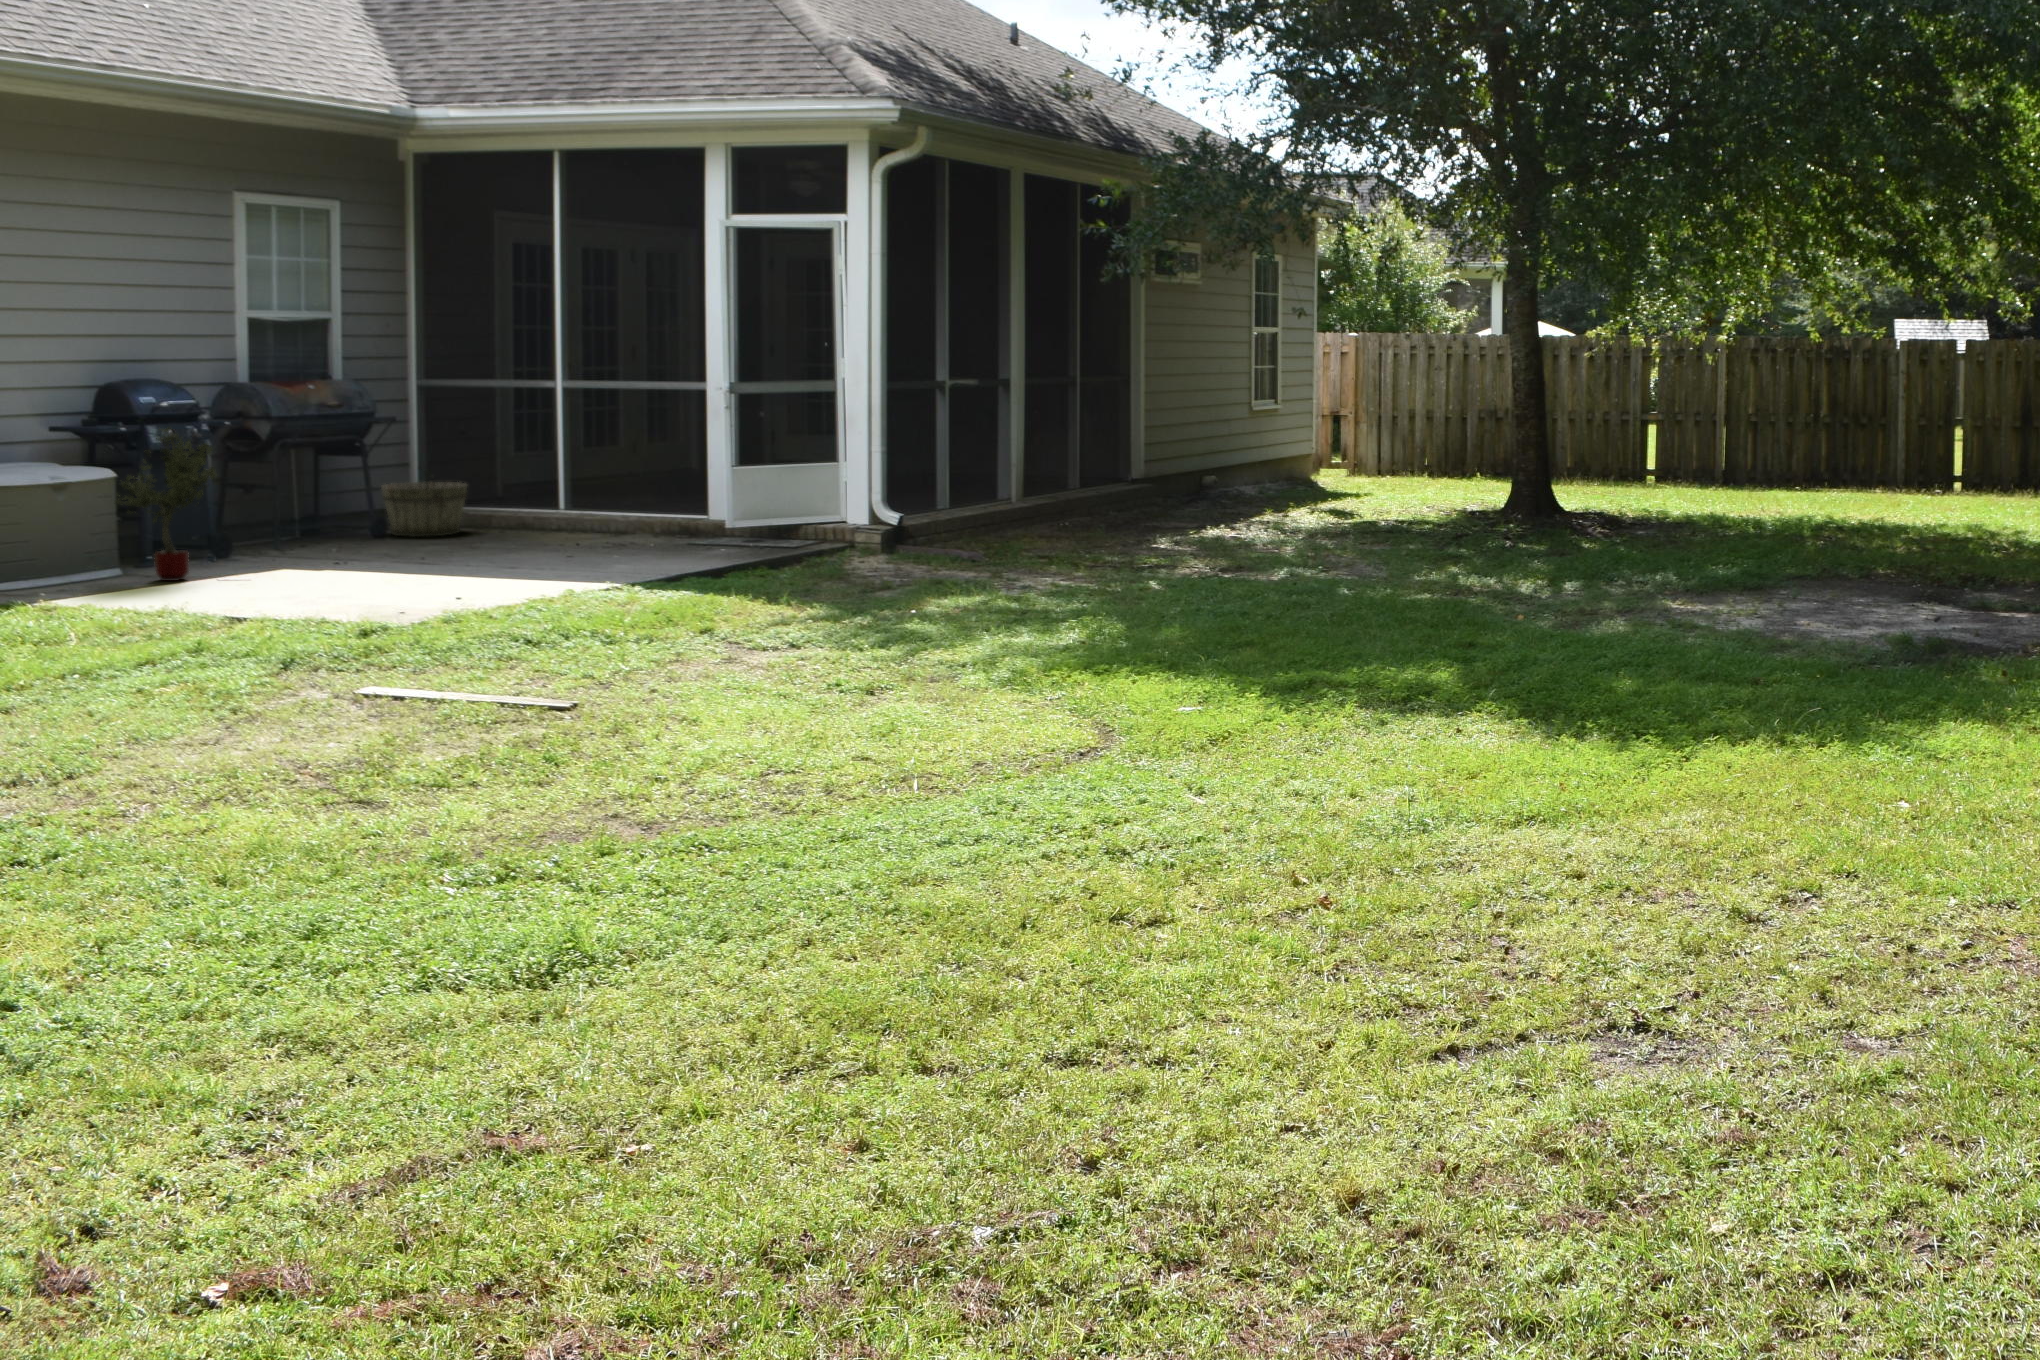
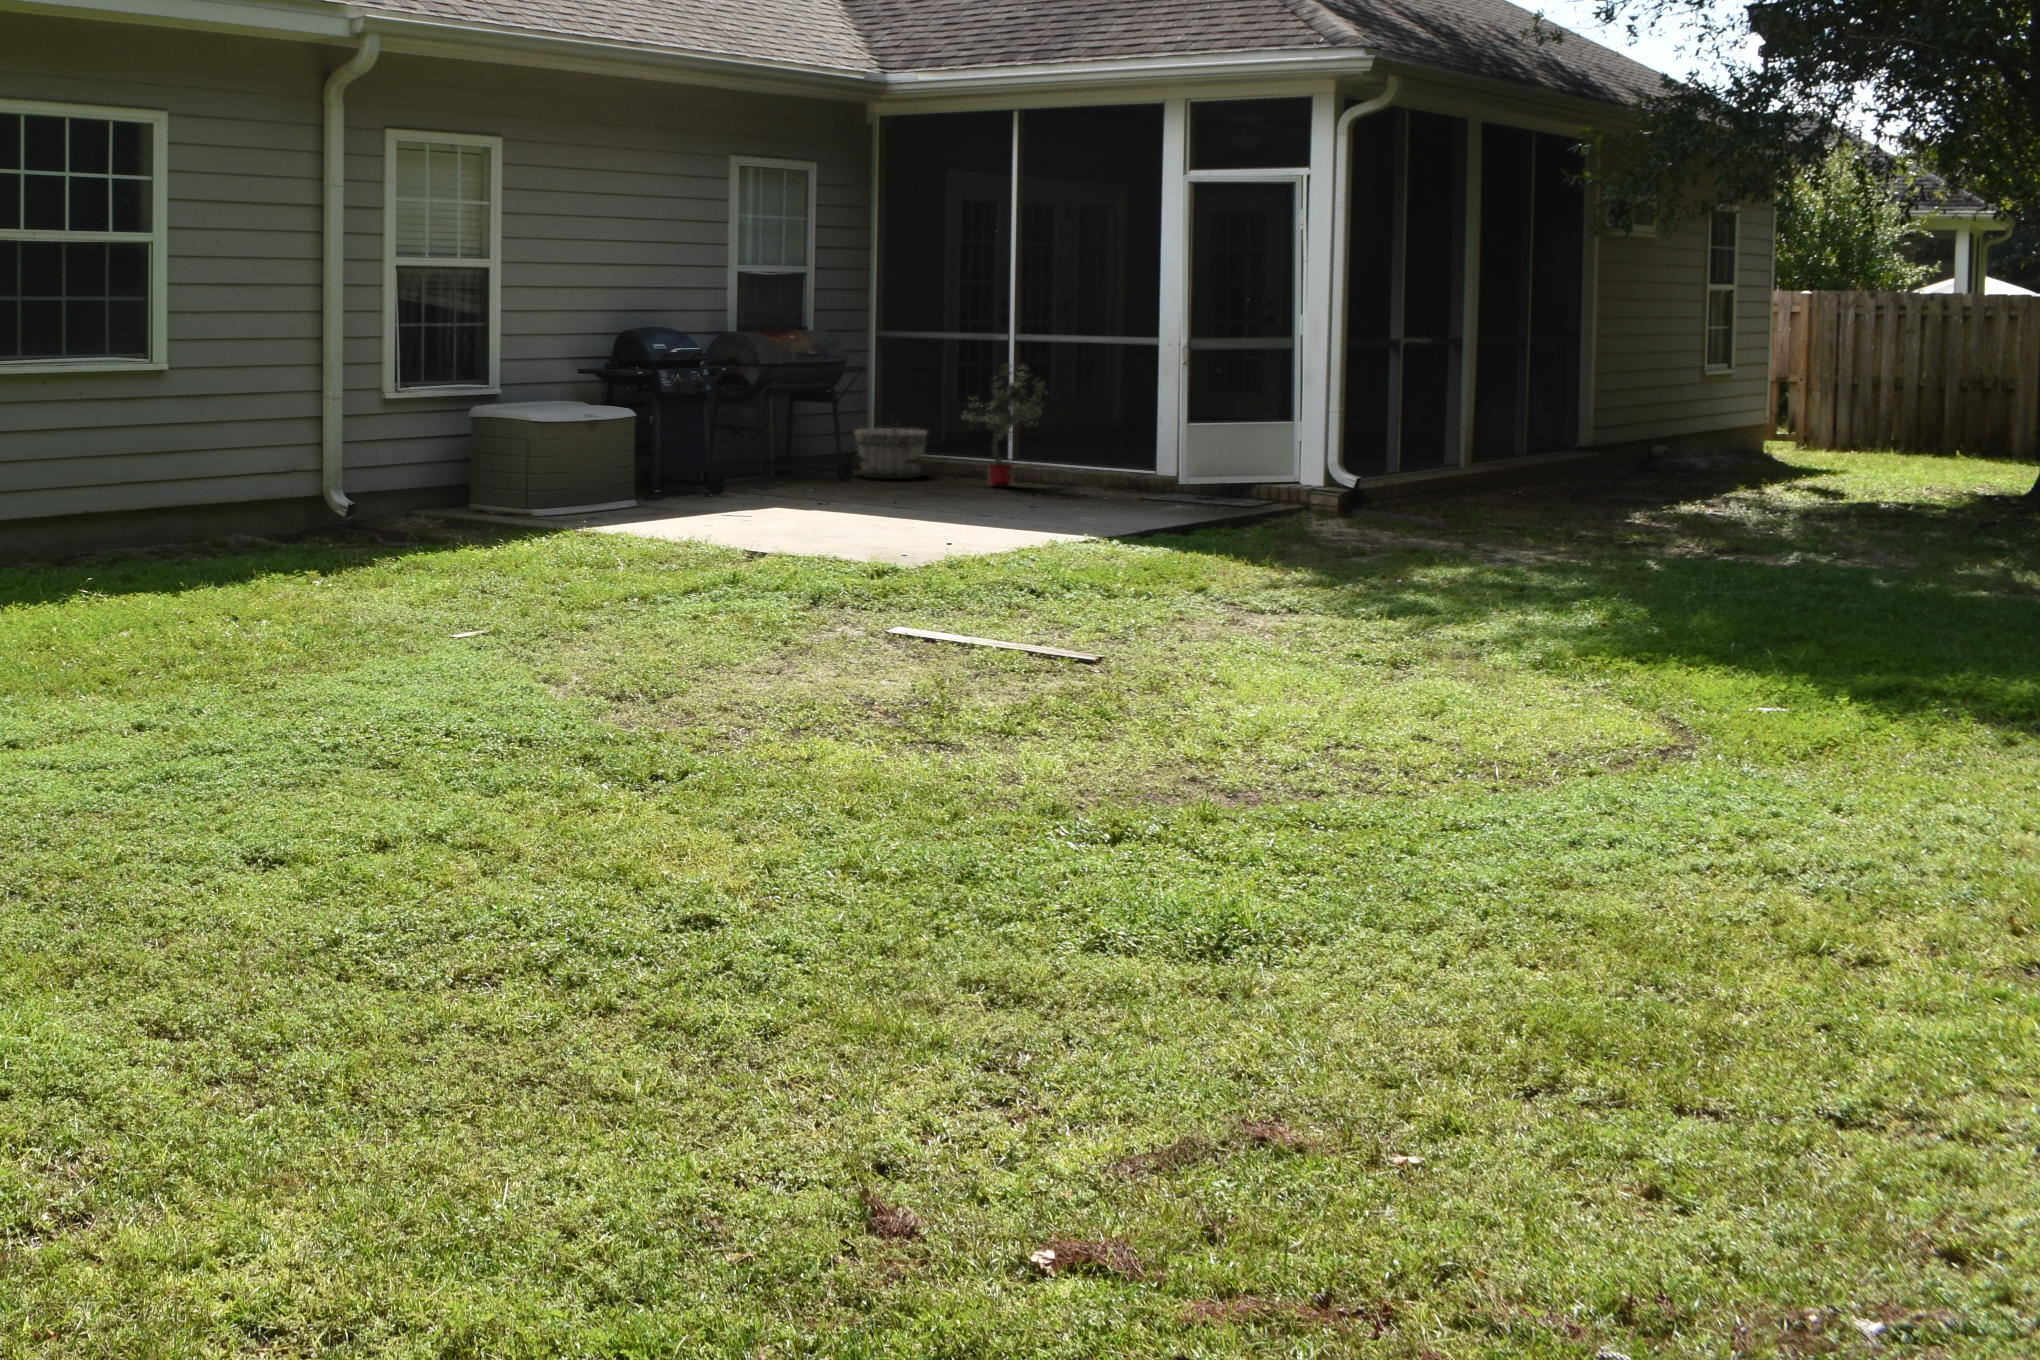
potted tree: present [115,427,217,581] -> present [963,364,1047,487]

